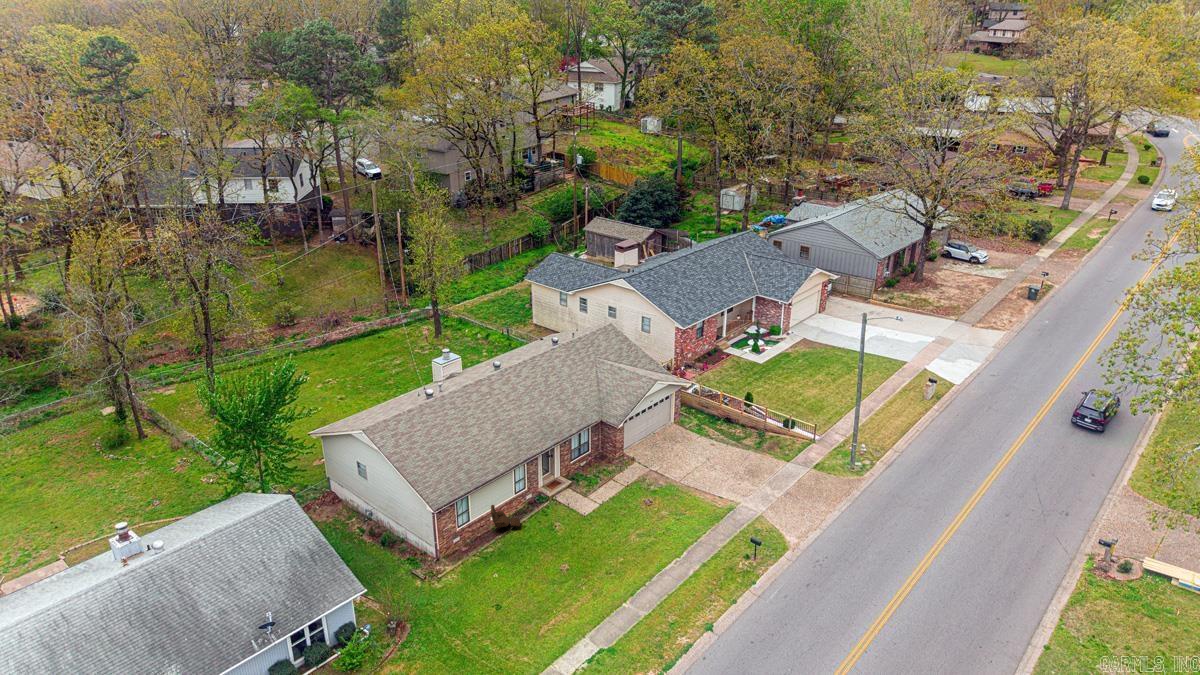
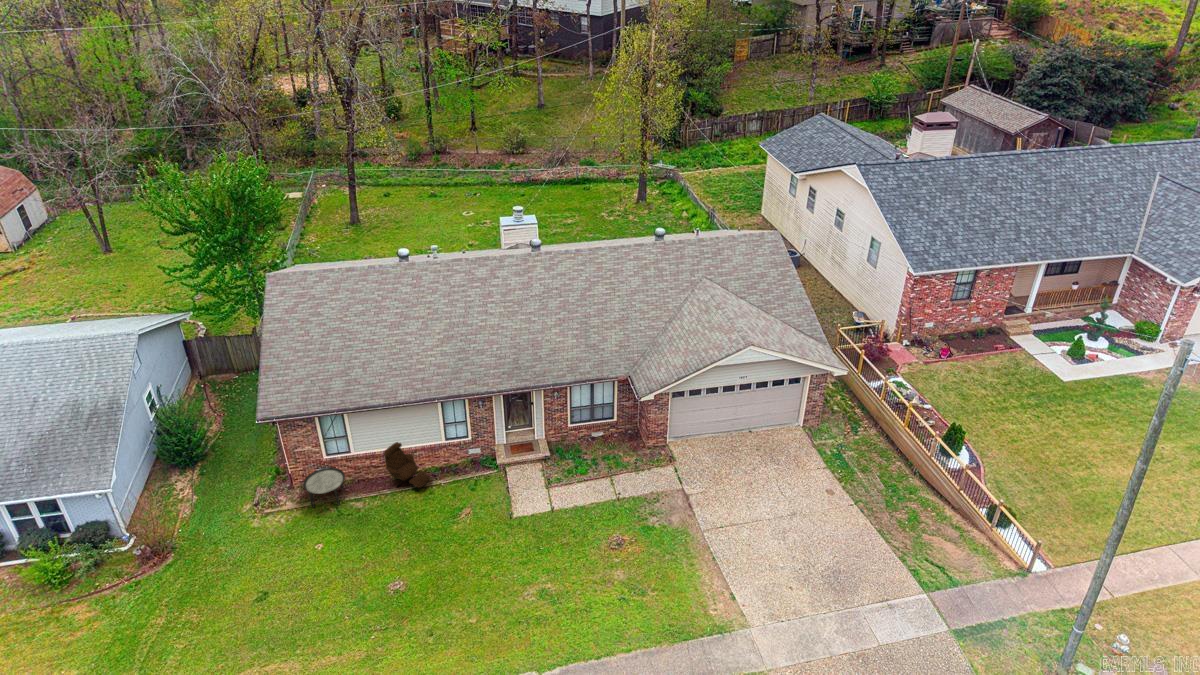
round table: none [453,534,480,563] -> present [303,467,345,508]

